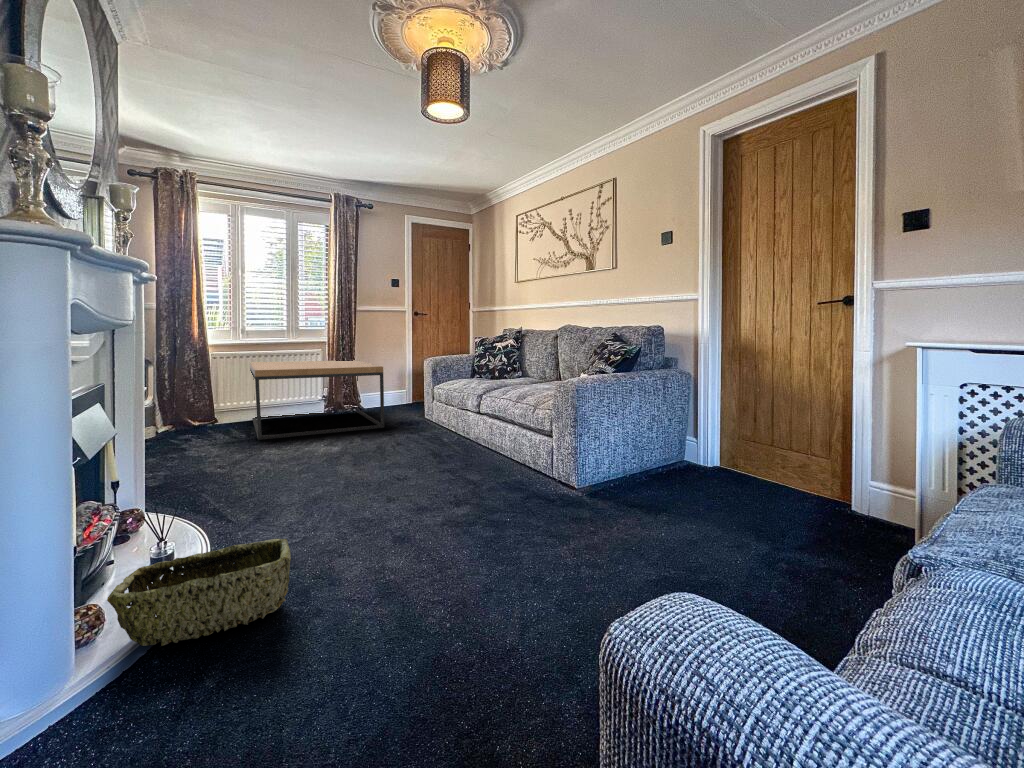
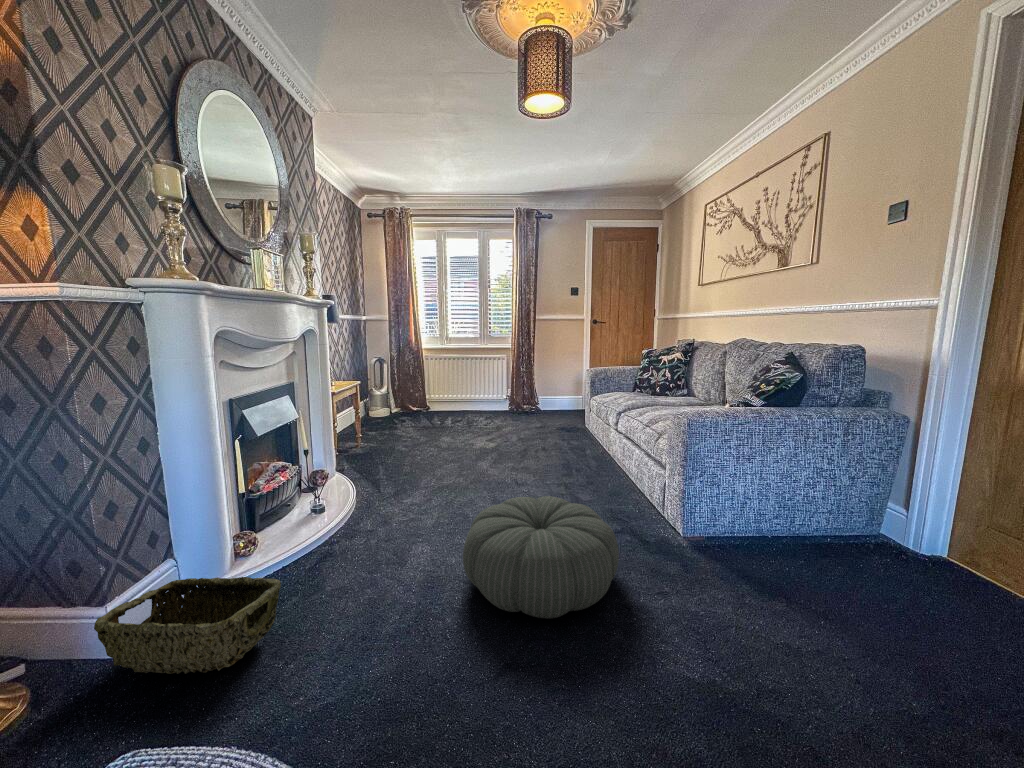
coffee table: present [250,360,384,440] -> none [434,365,543,434]
pouf: none [417,449,546,530] -> present [463,496,619,618]

